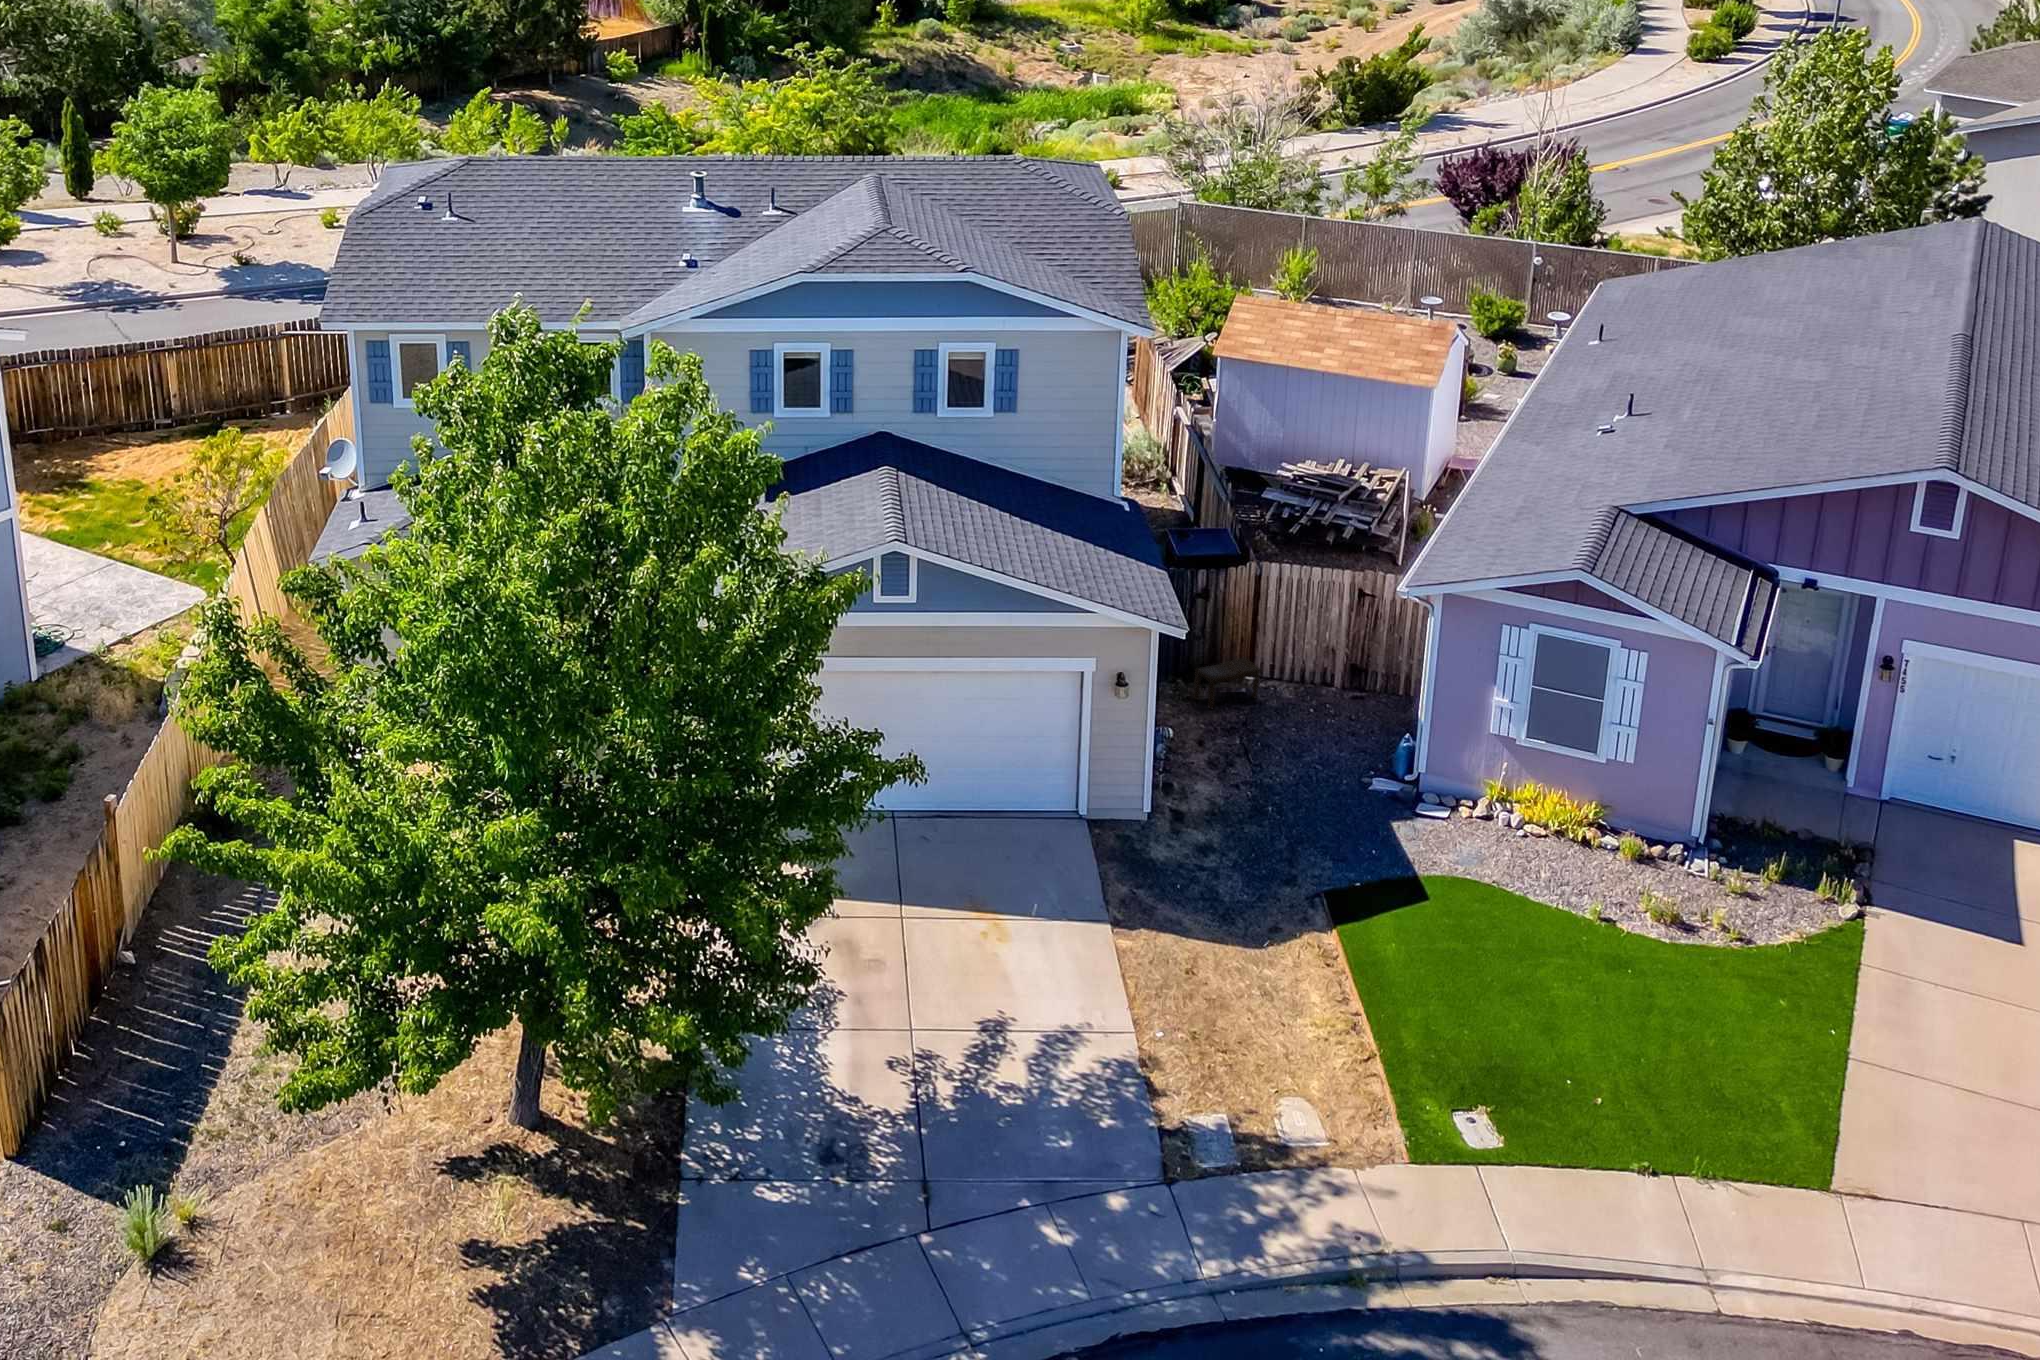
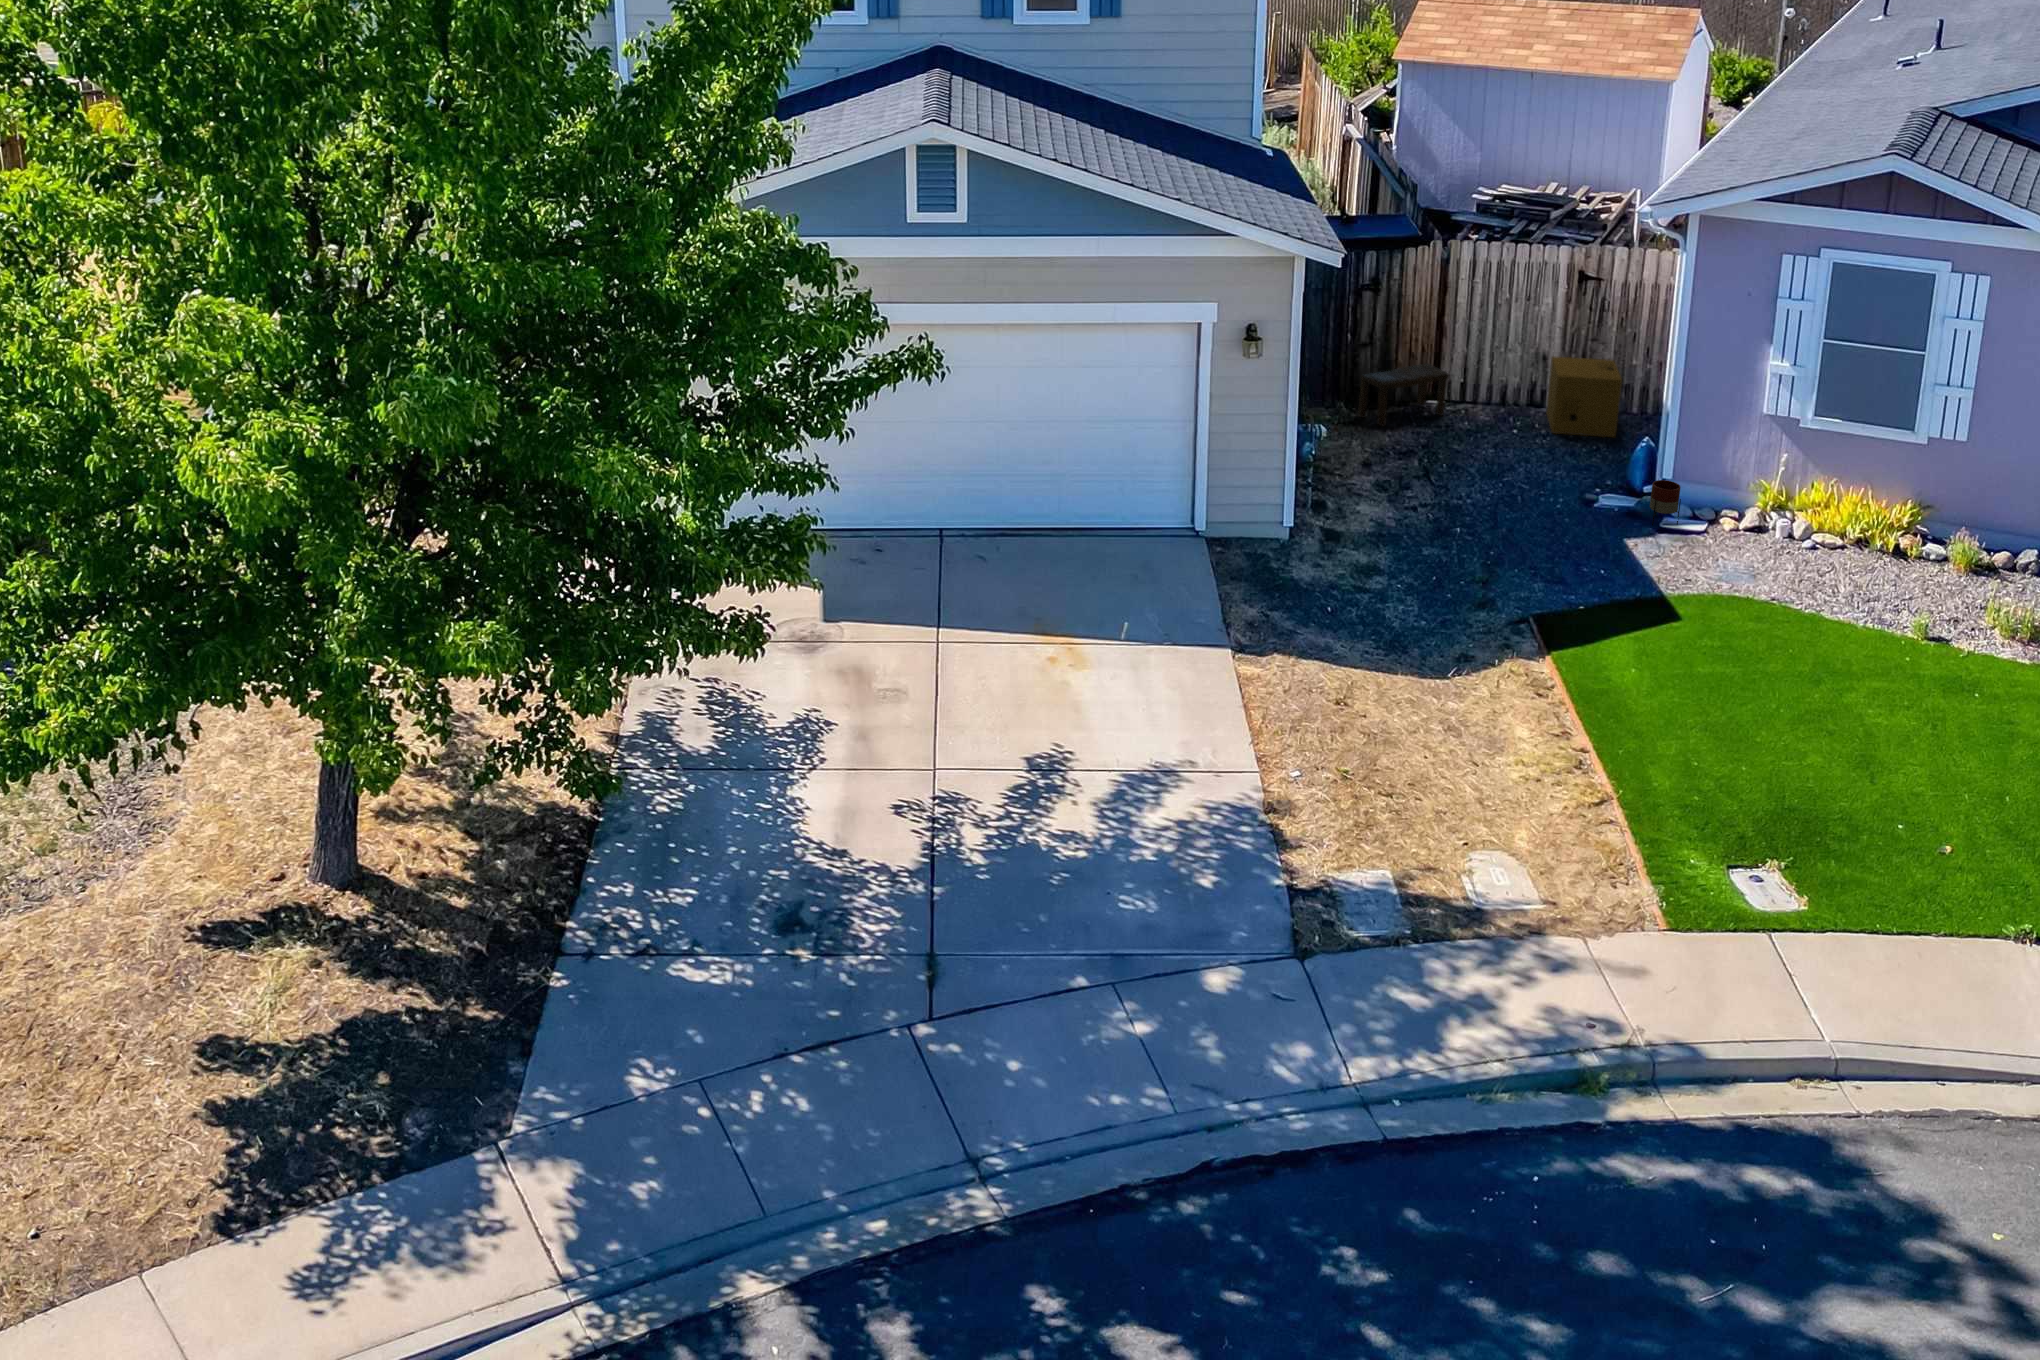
cardboard box: none [1334,655,1390,722] -> present [1546,356,1622,437]
planter: none [1408,775,1431,809] -> present [1650,480,1681,525]

